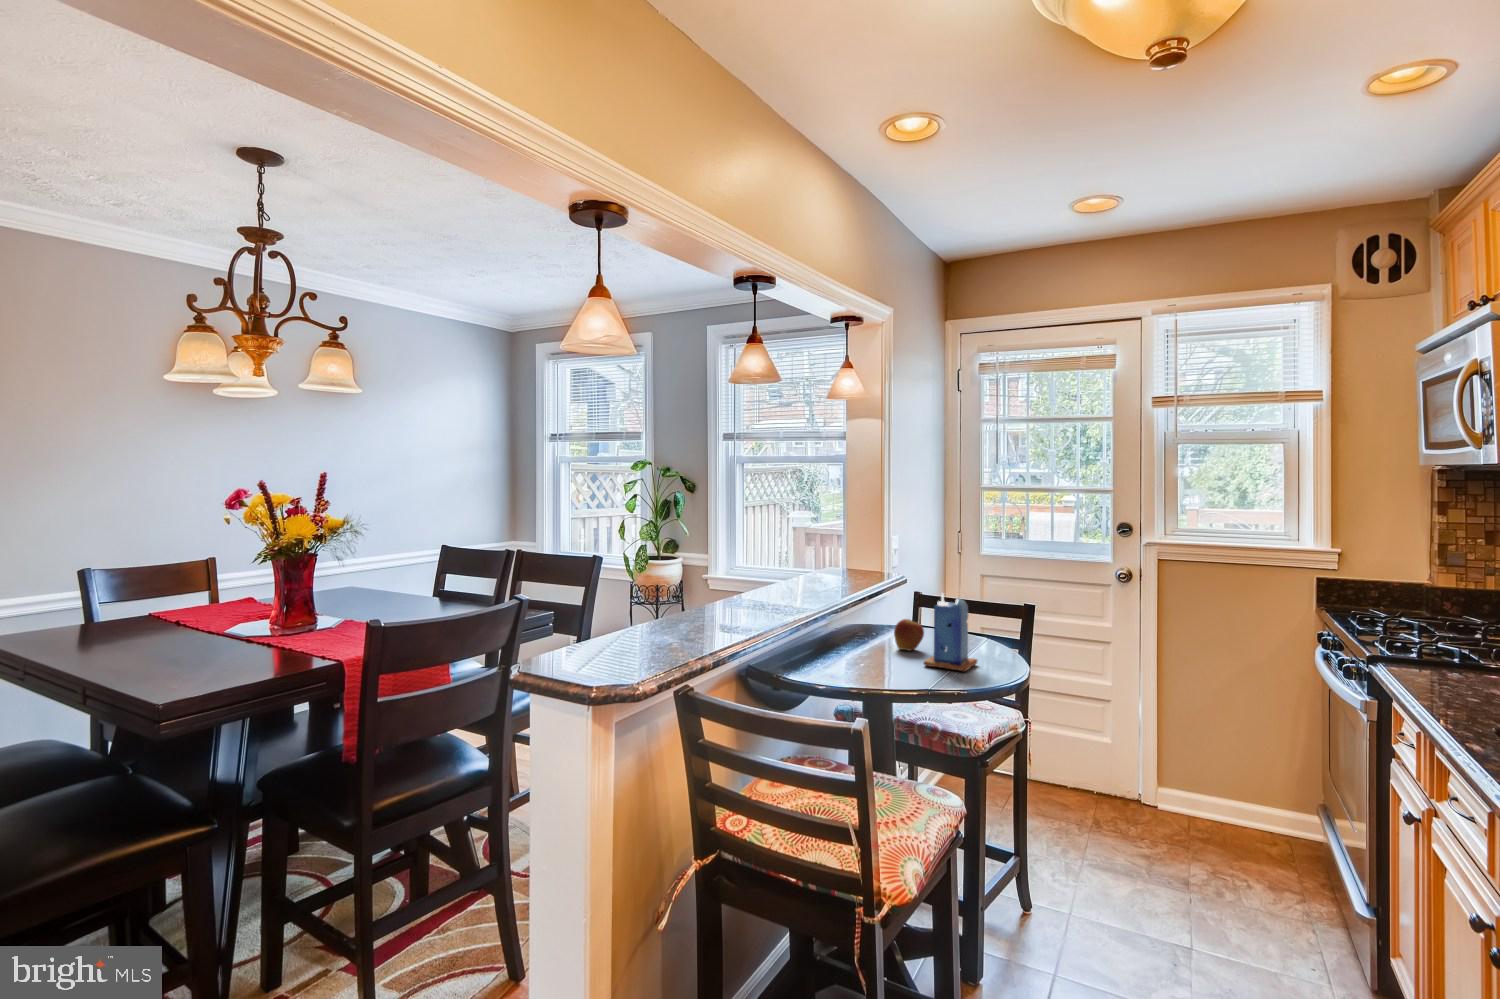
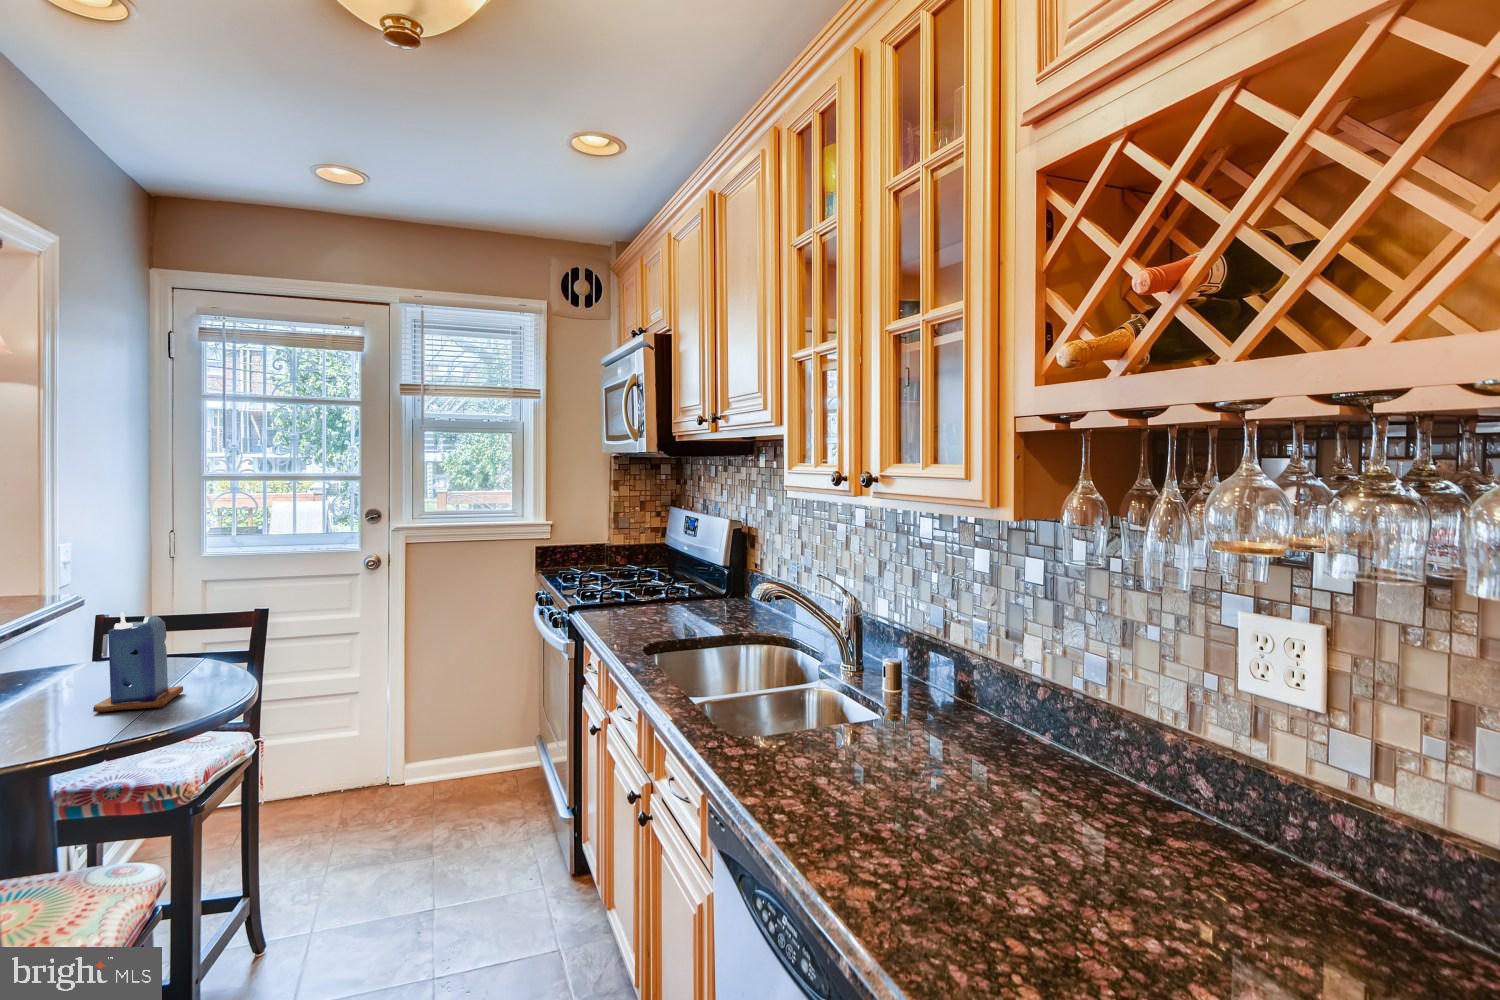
apple: present [894,619,924,651] -> none [43,646,99,697]

